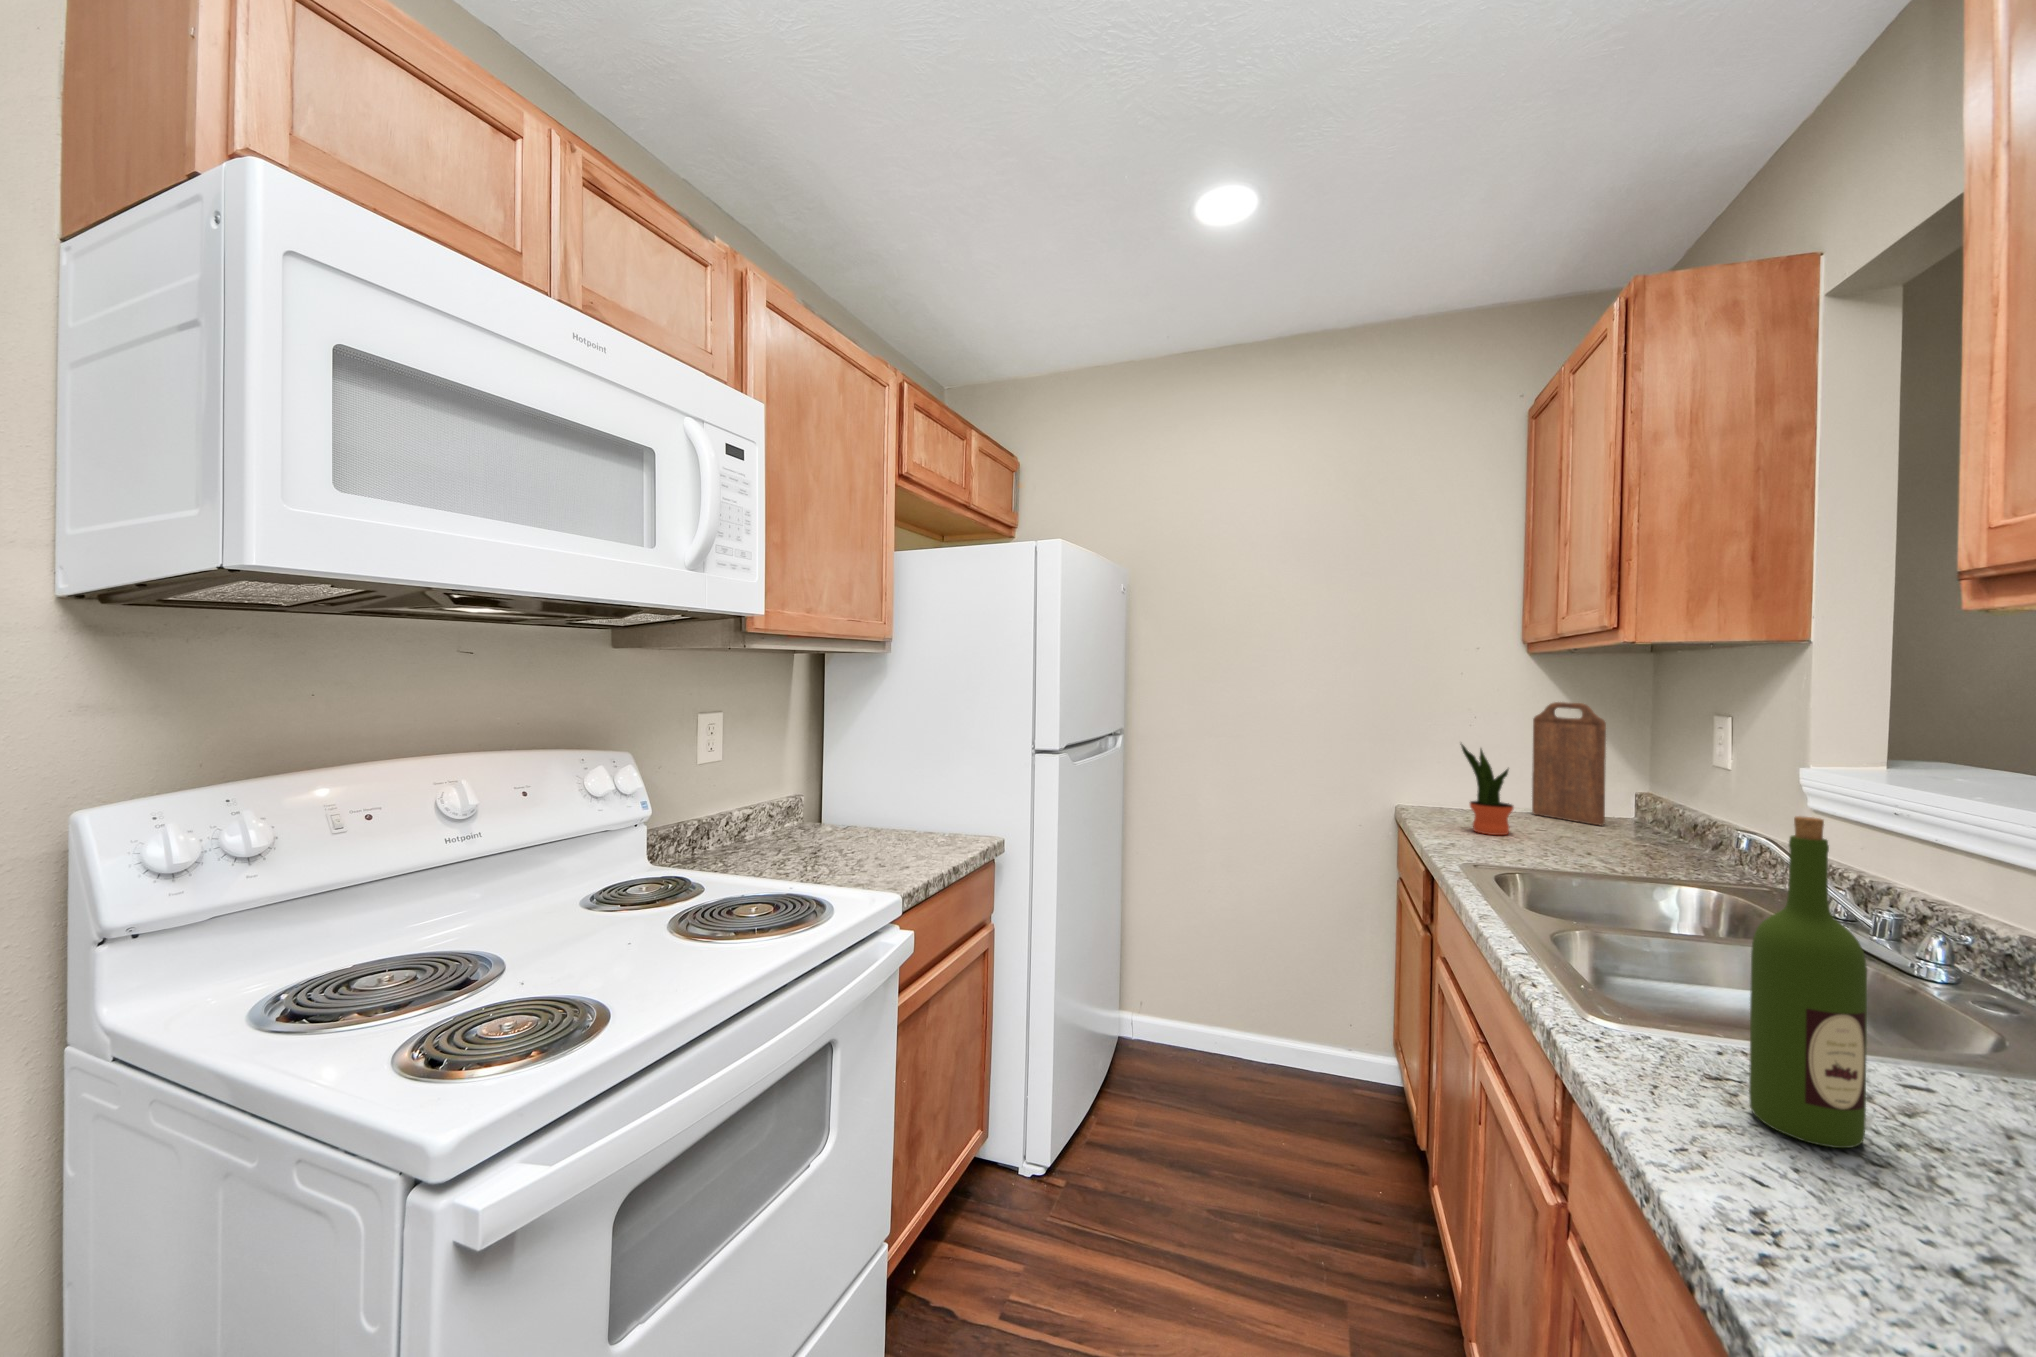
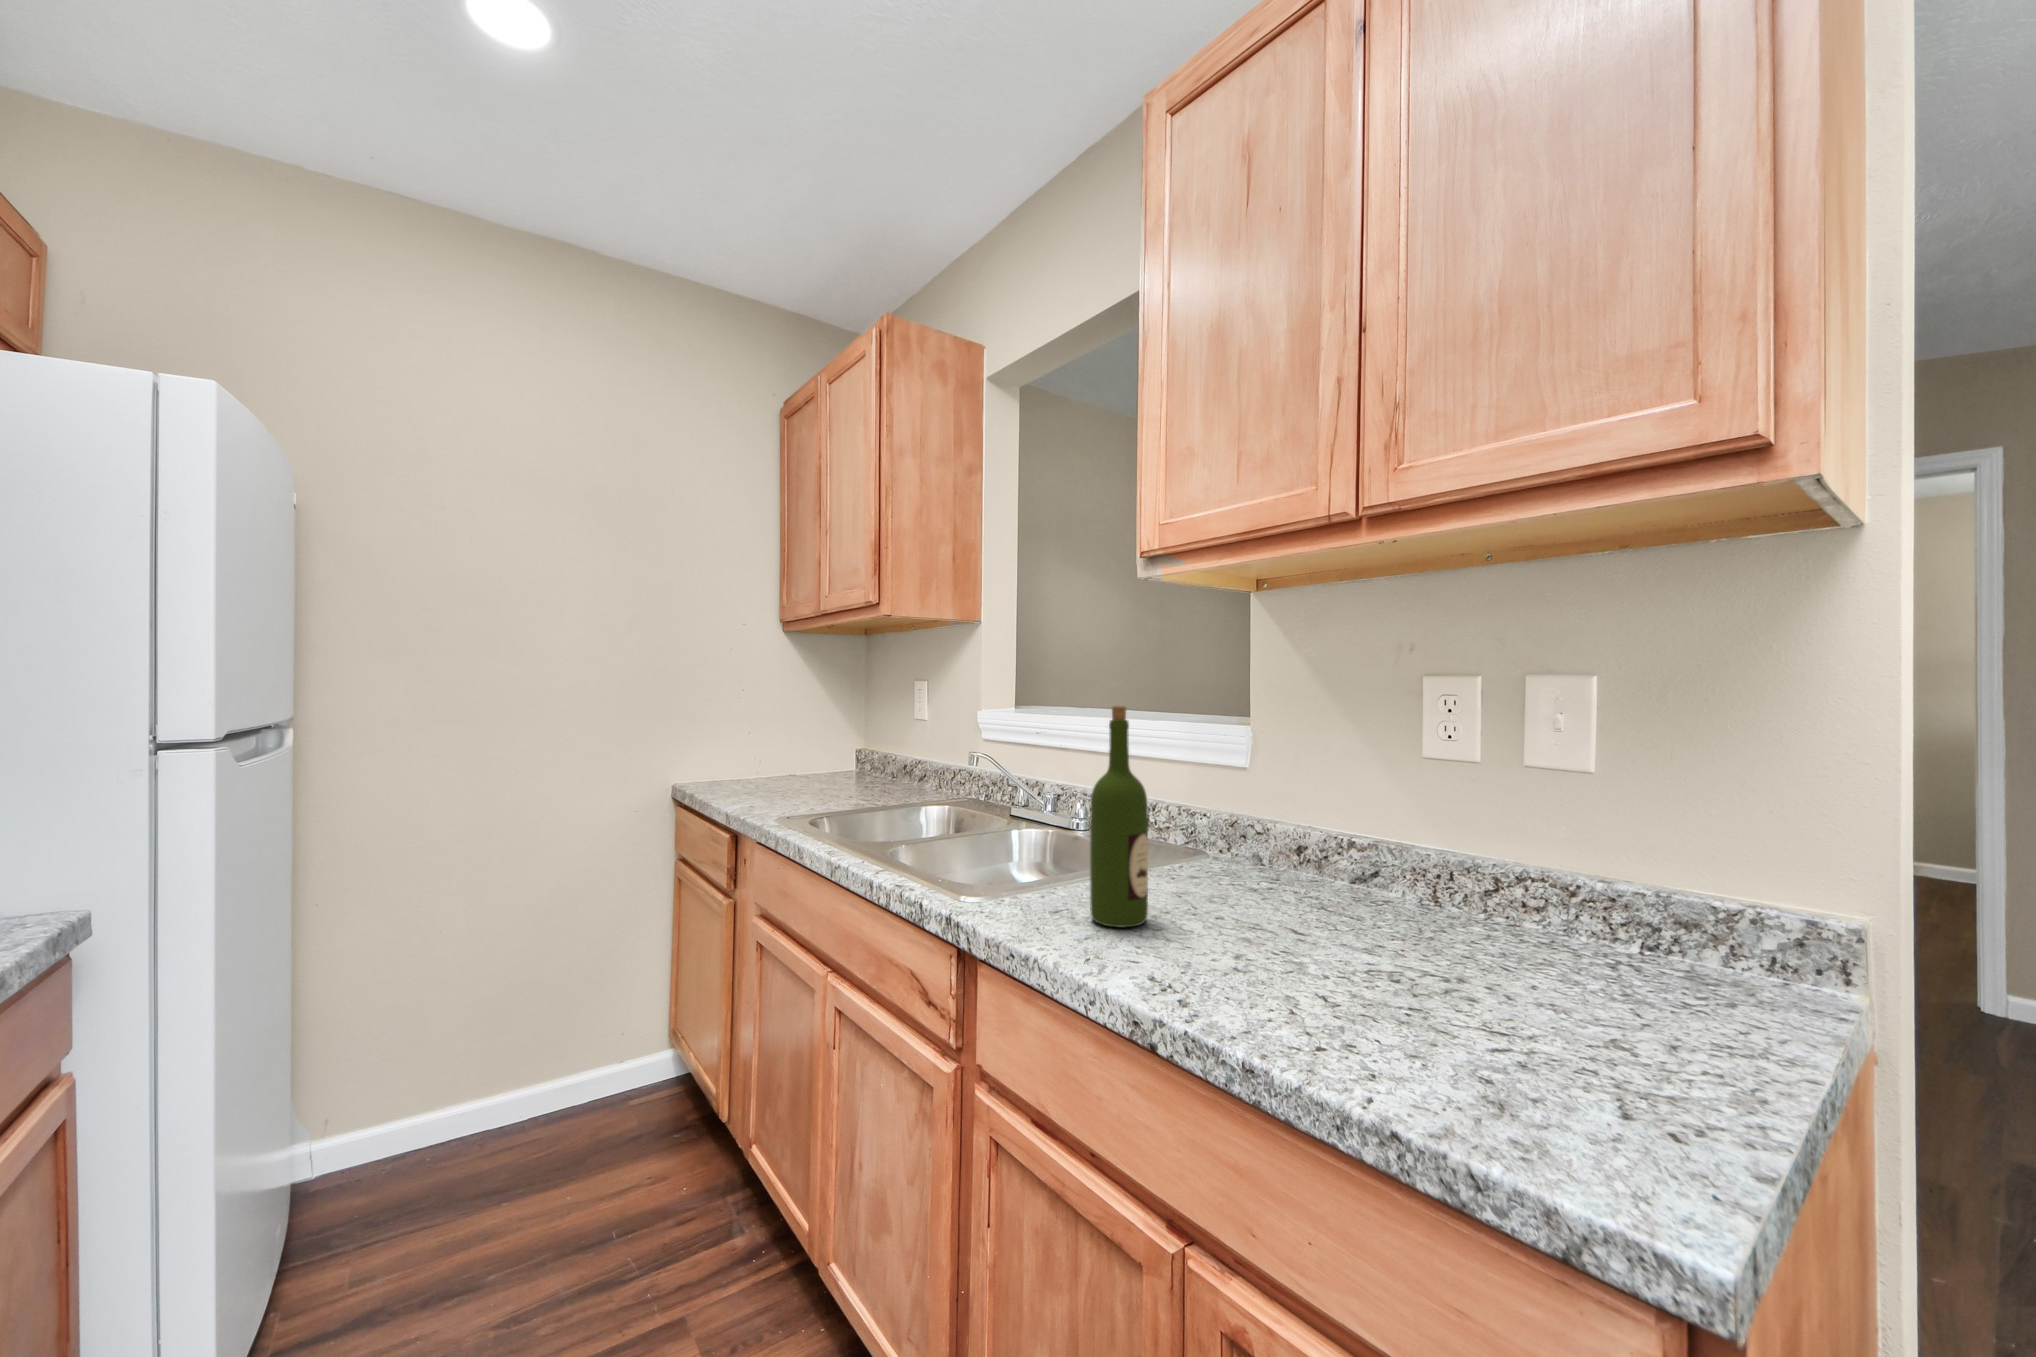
cutting board: present [1532,702,1606,826] -> none [783,674,840,777]
potted plant: present [1461,744,1514,835] -> none [743,709,786,795]

